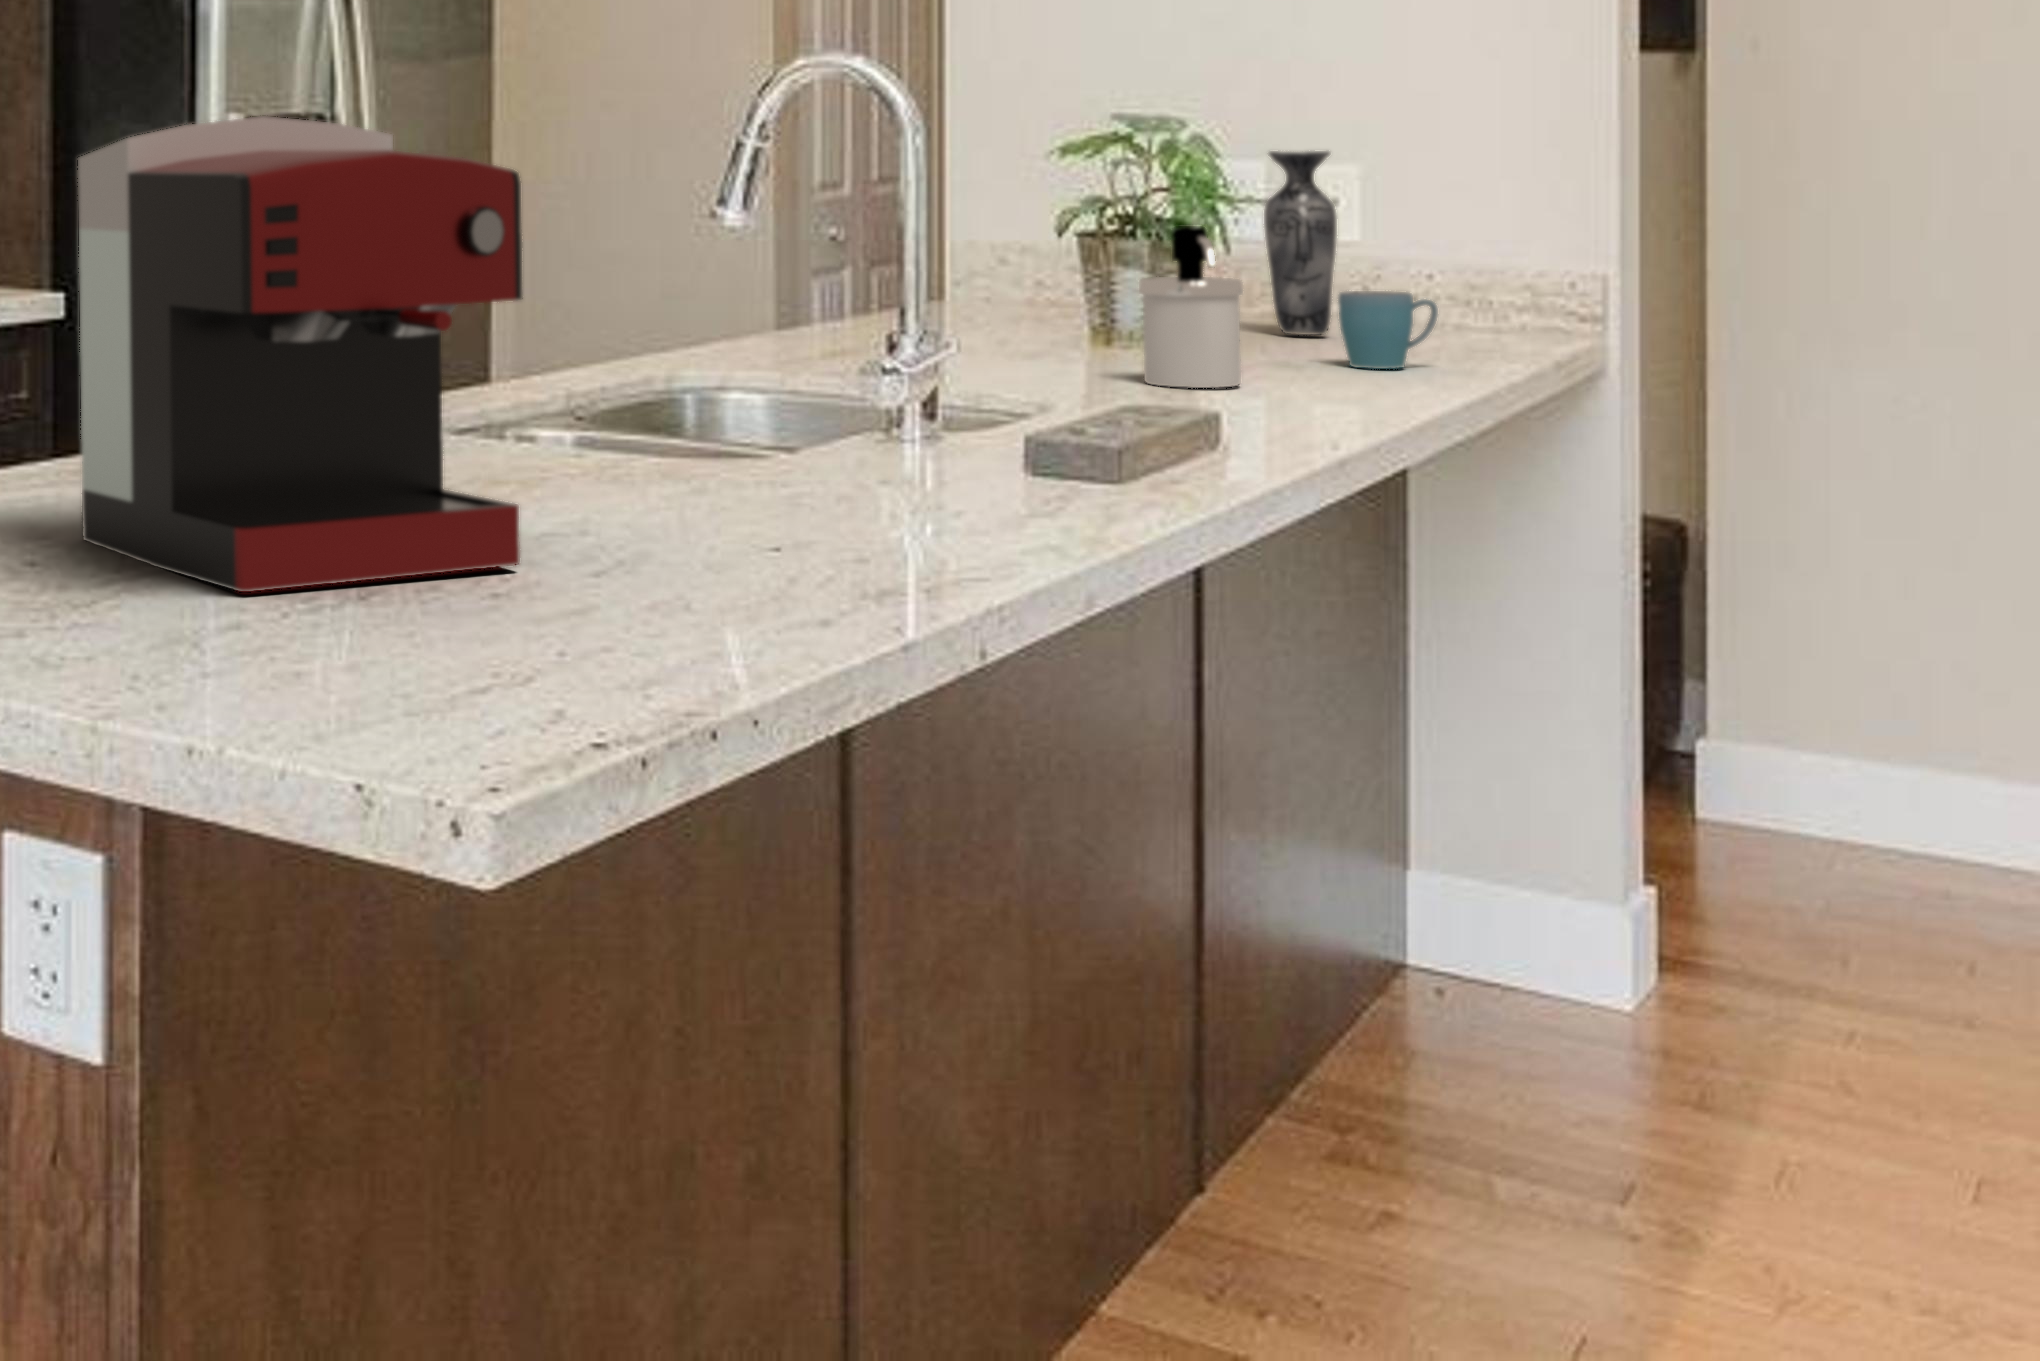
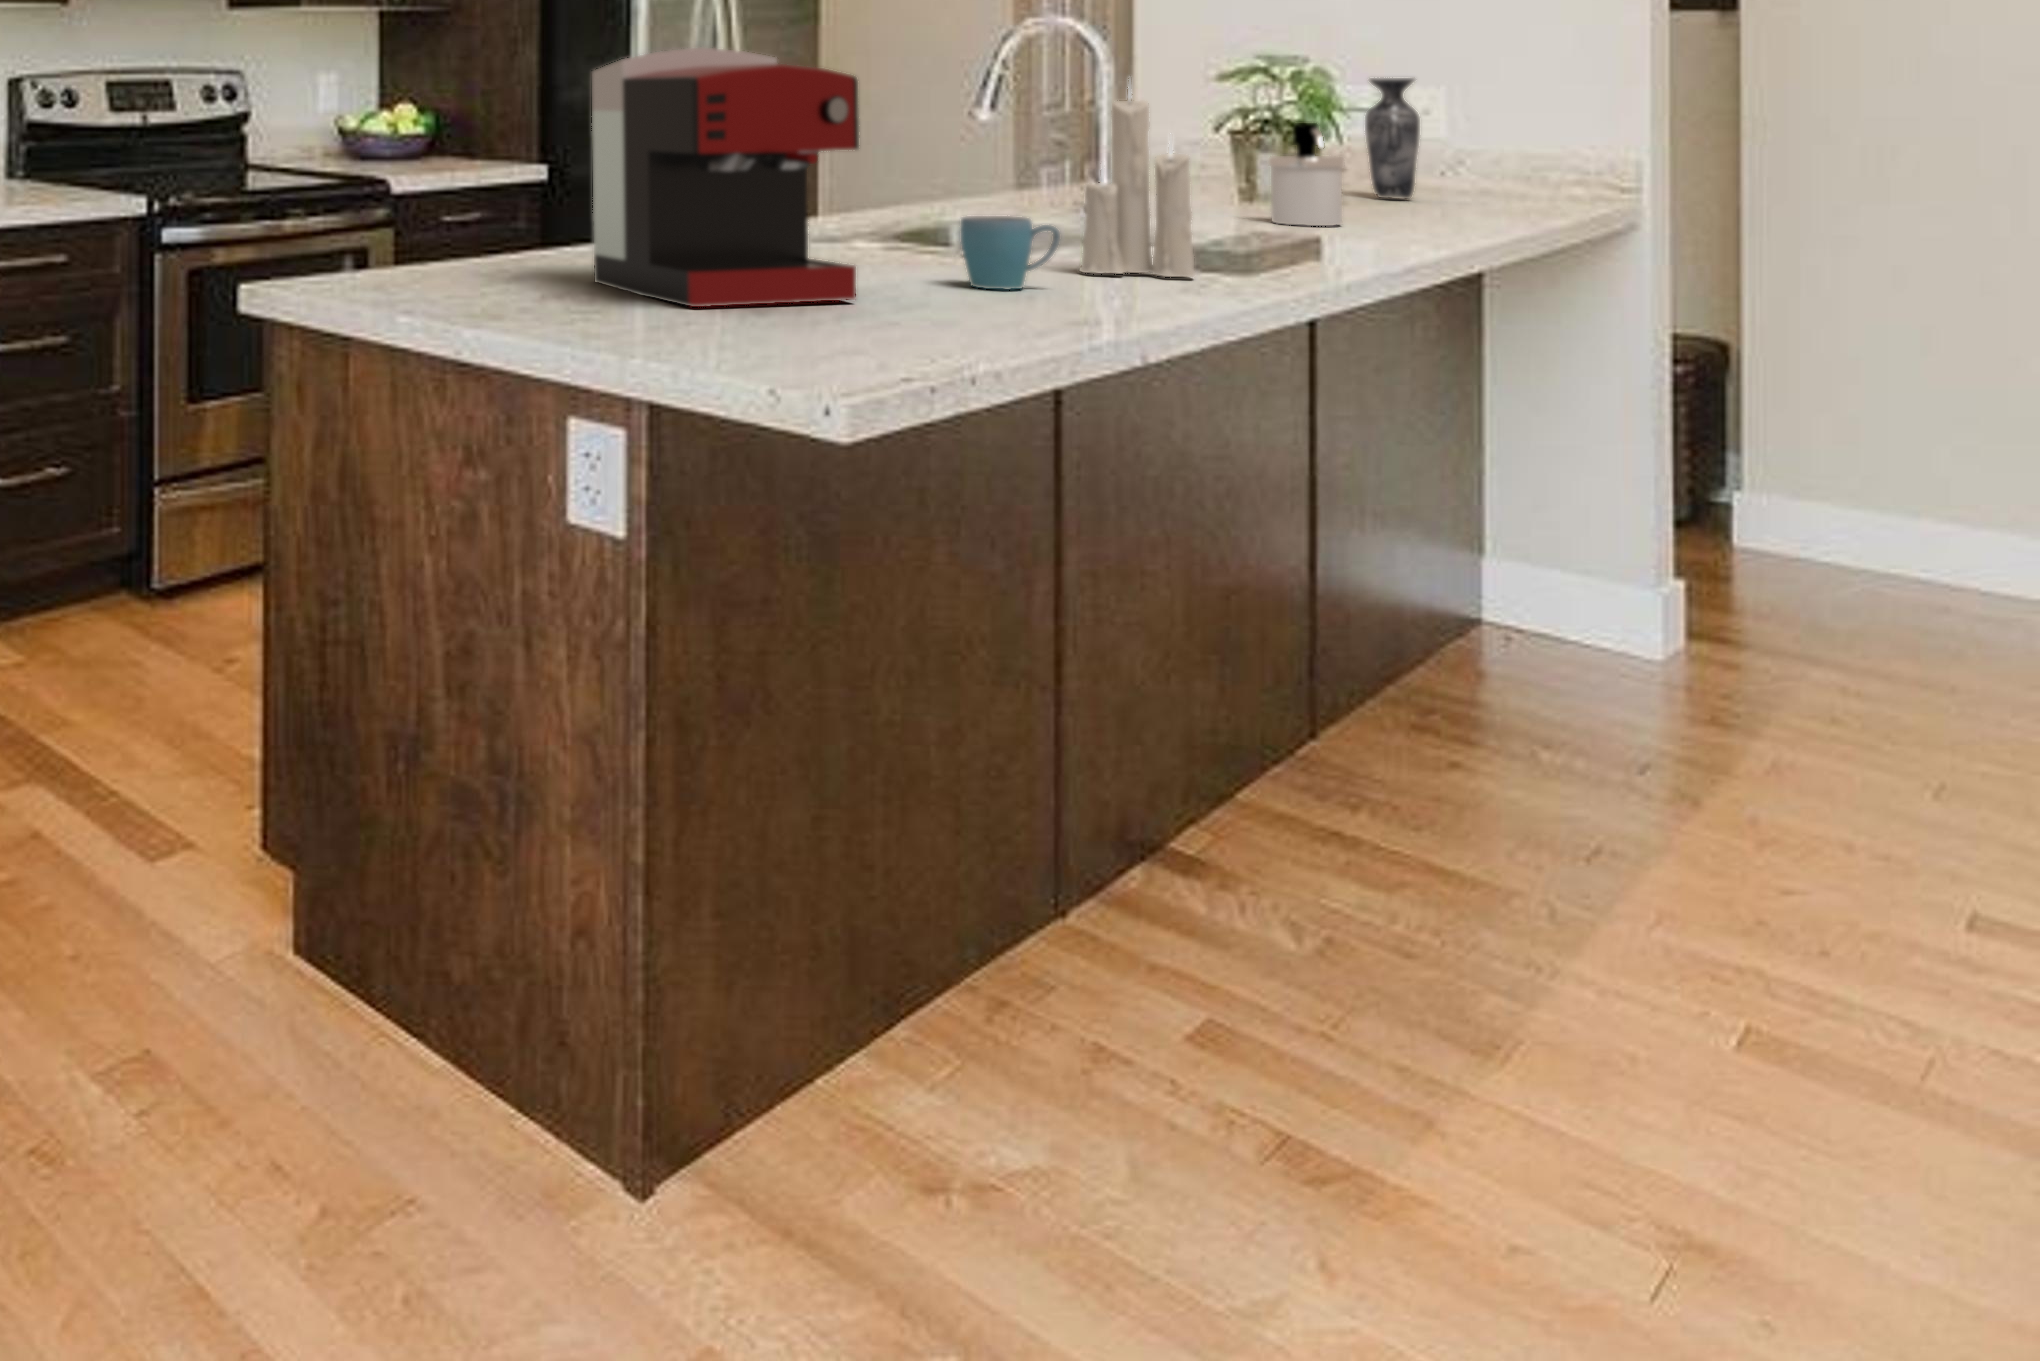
candle: none [872,147,1043,496] -> present [1080,90,1195,277]
mug: present [1338,291,1438,369] -> present [961,216,1060,289]

